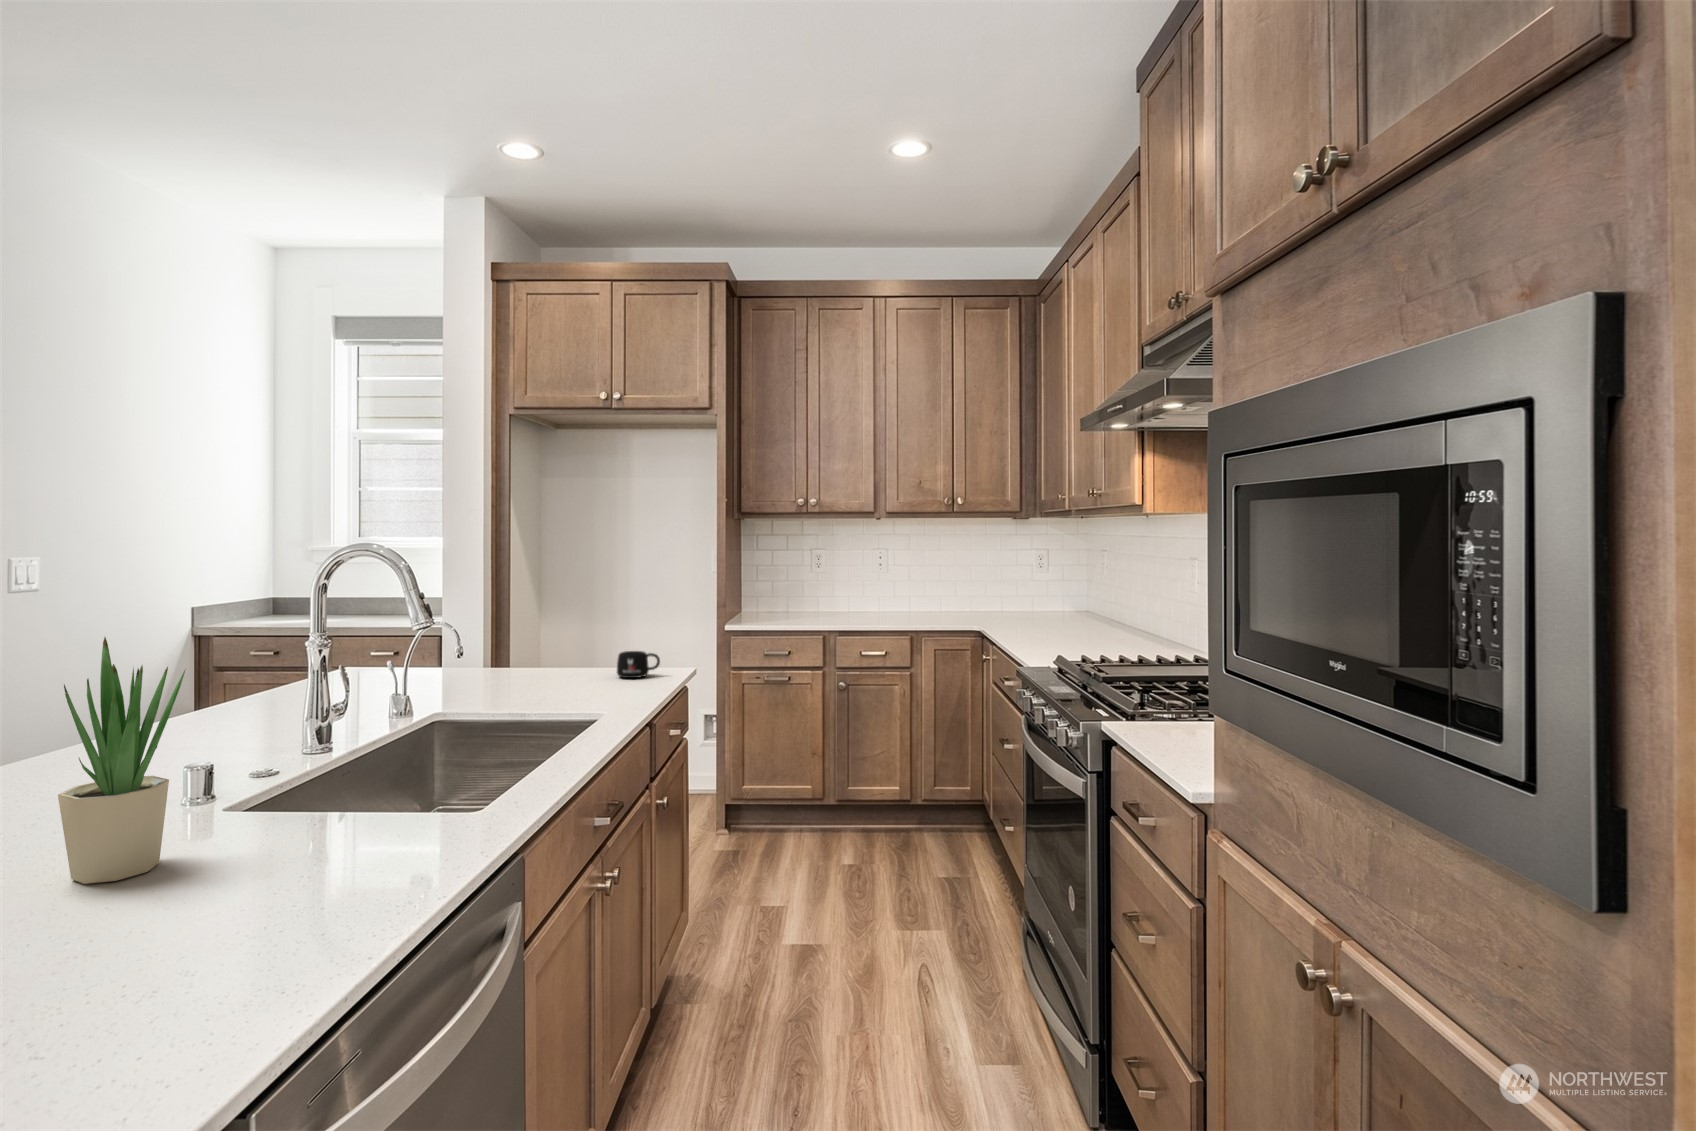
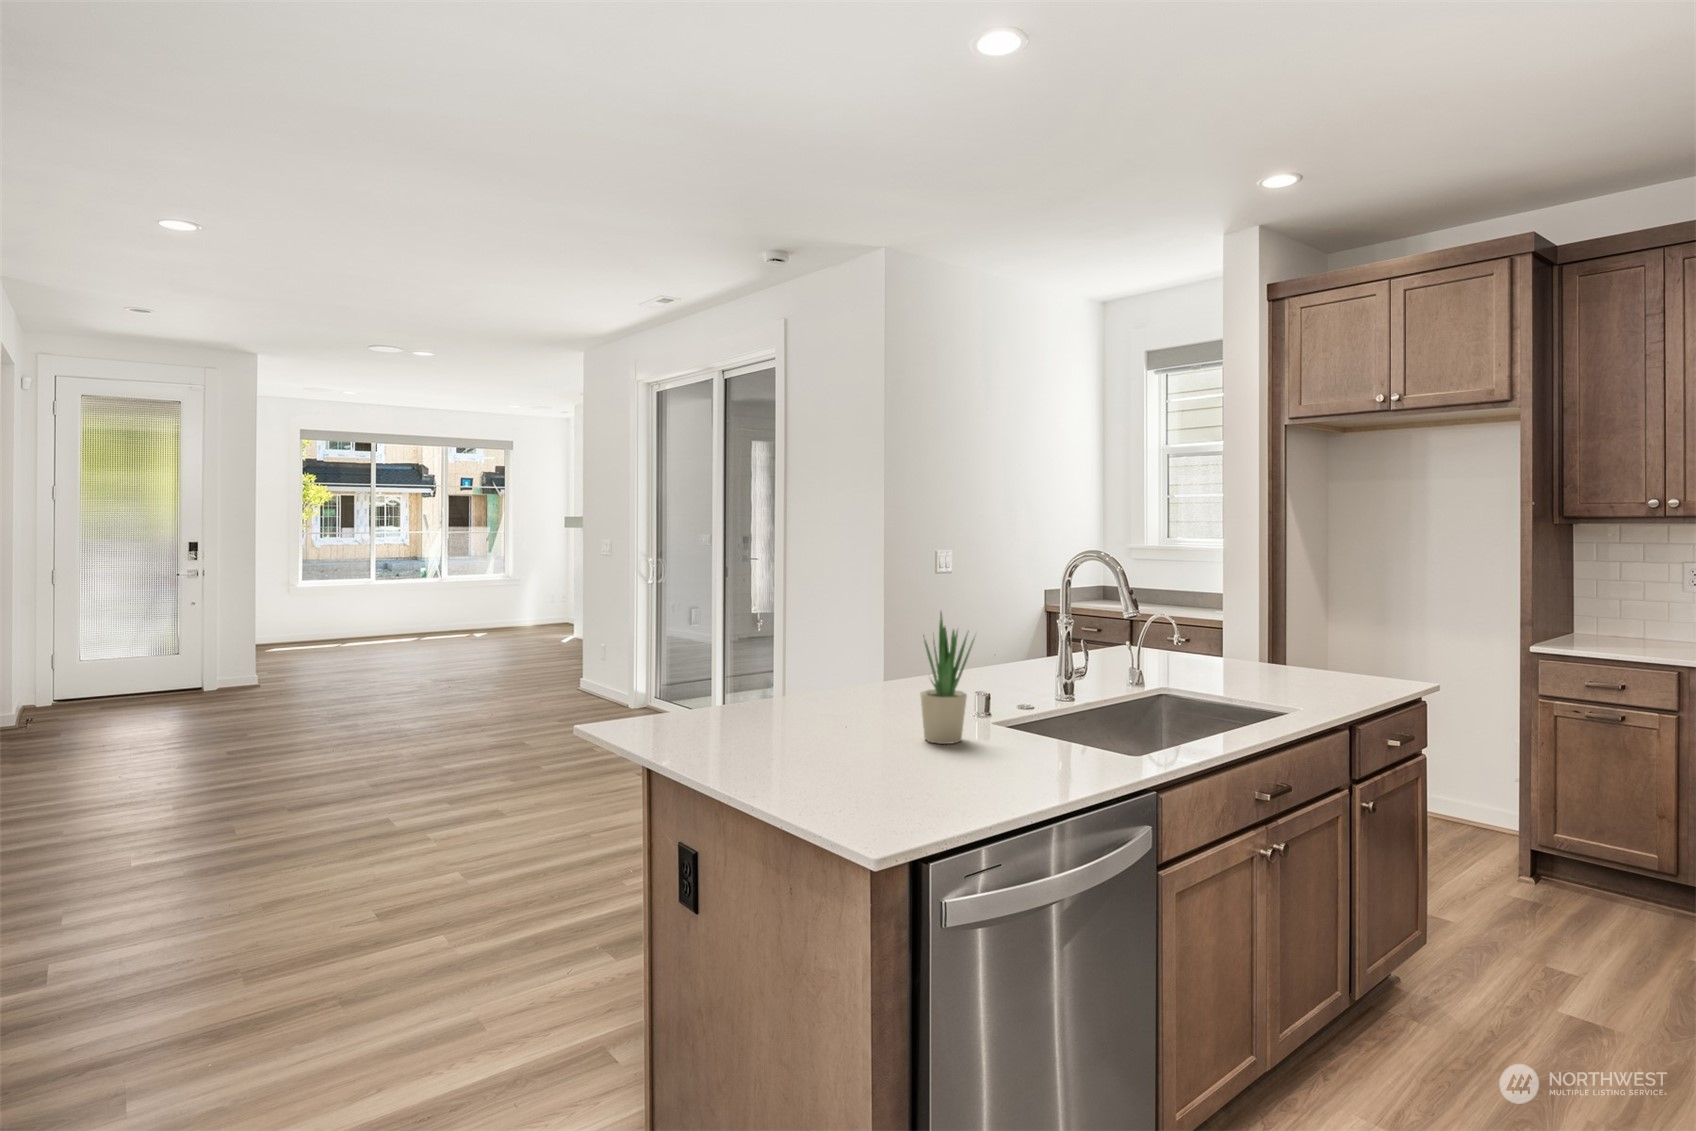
mug: present [617,651,660,678] -> none [1337,659,1386,686]

